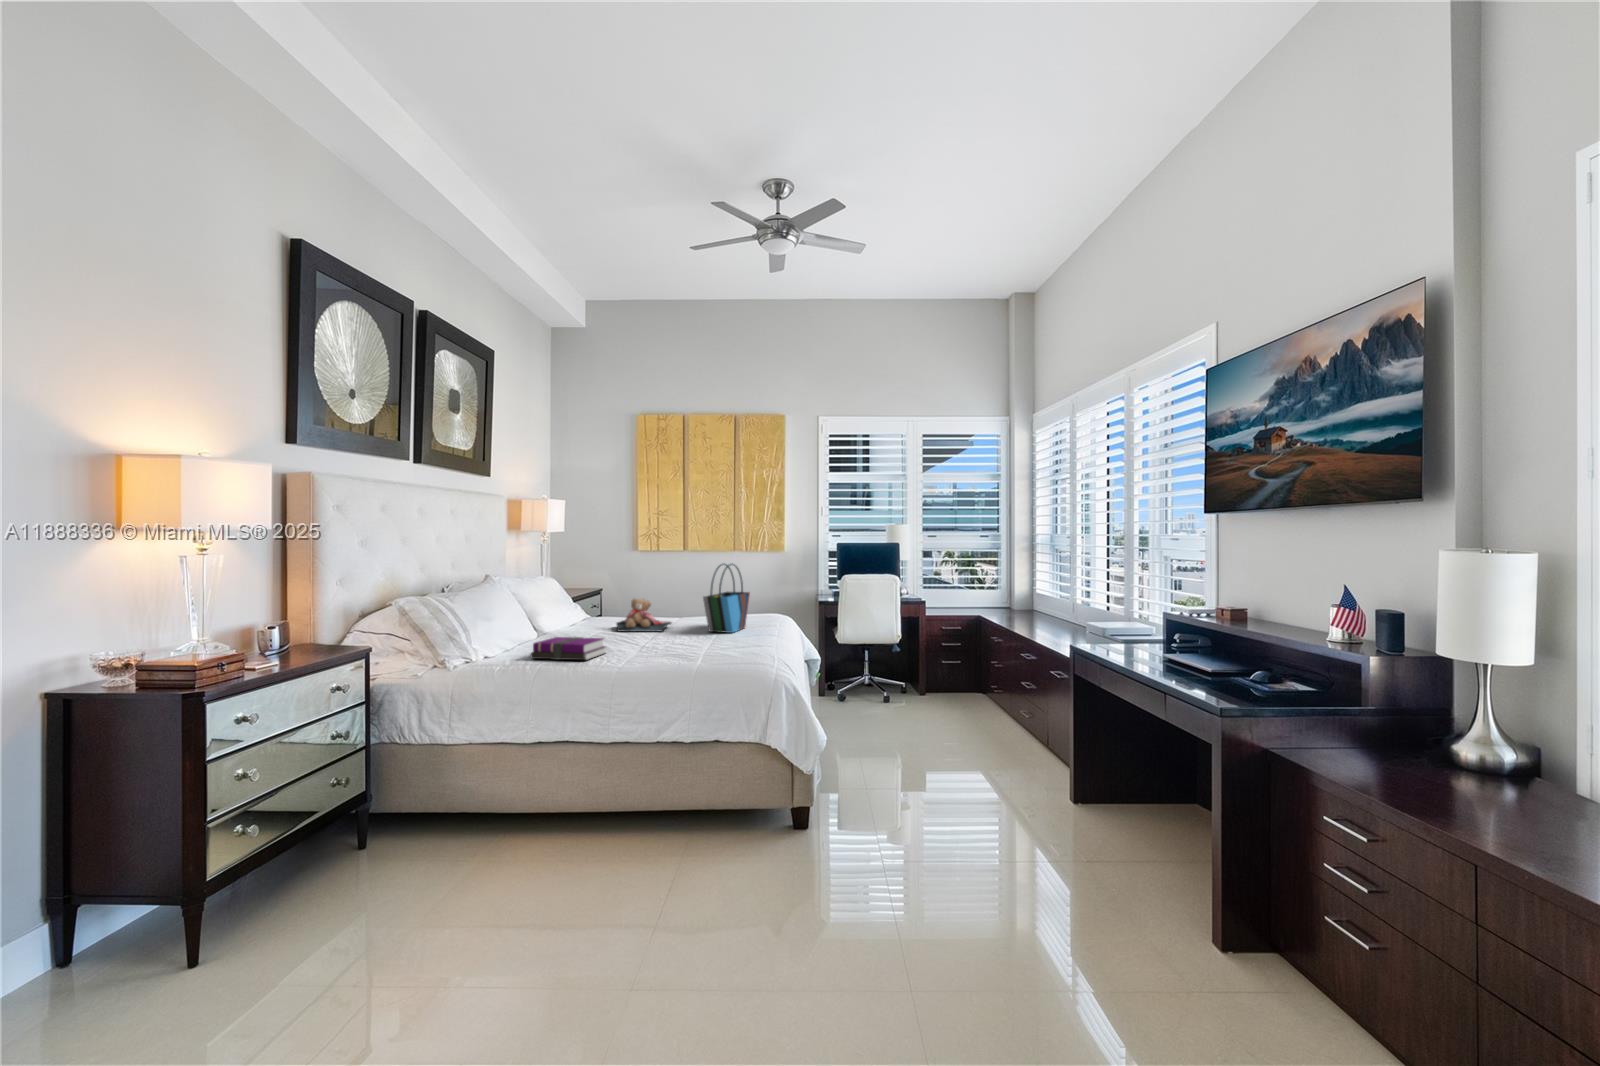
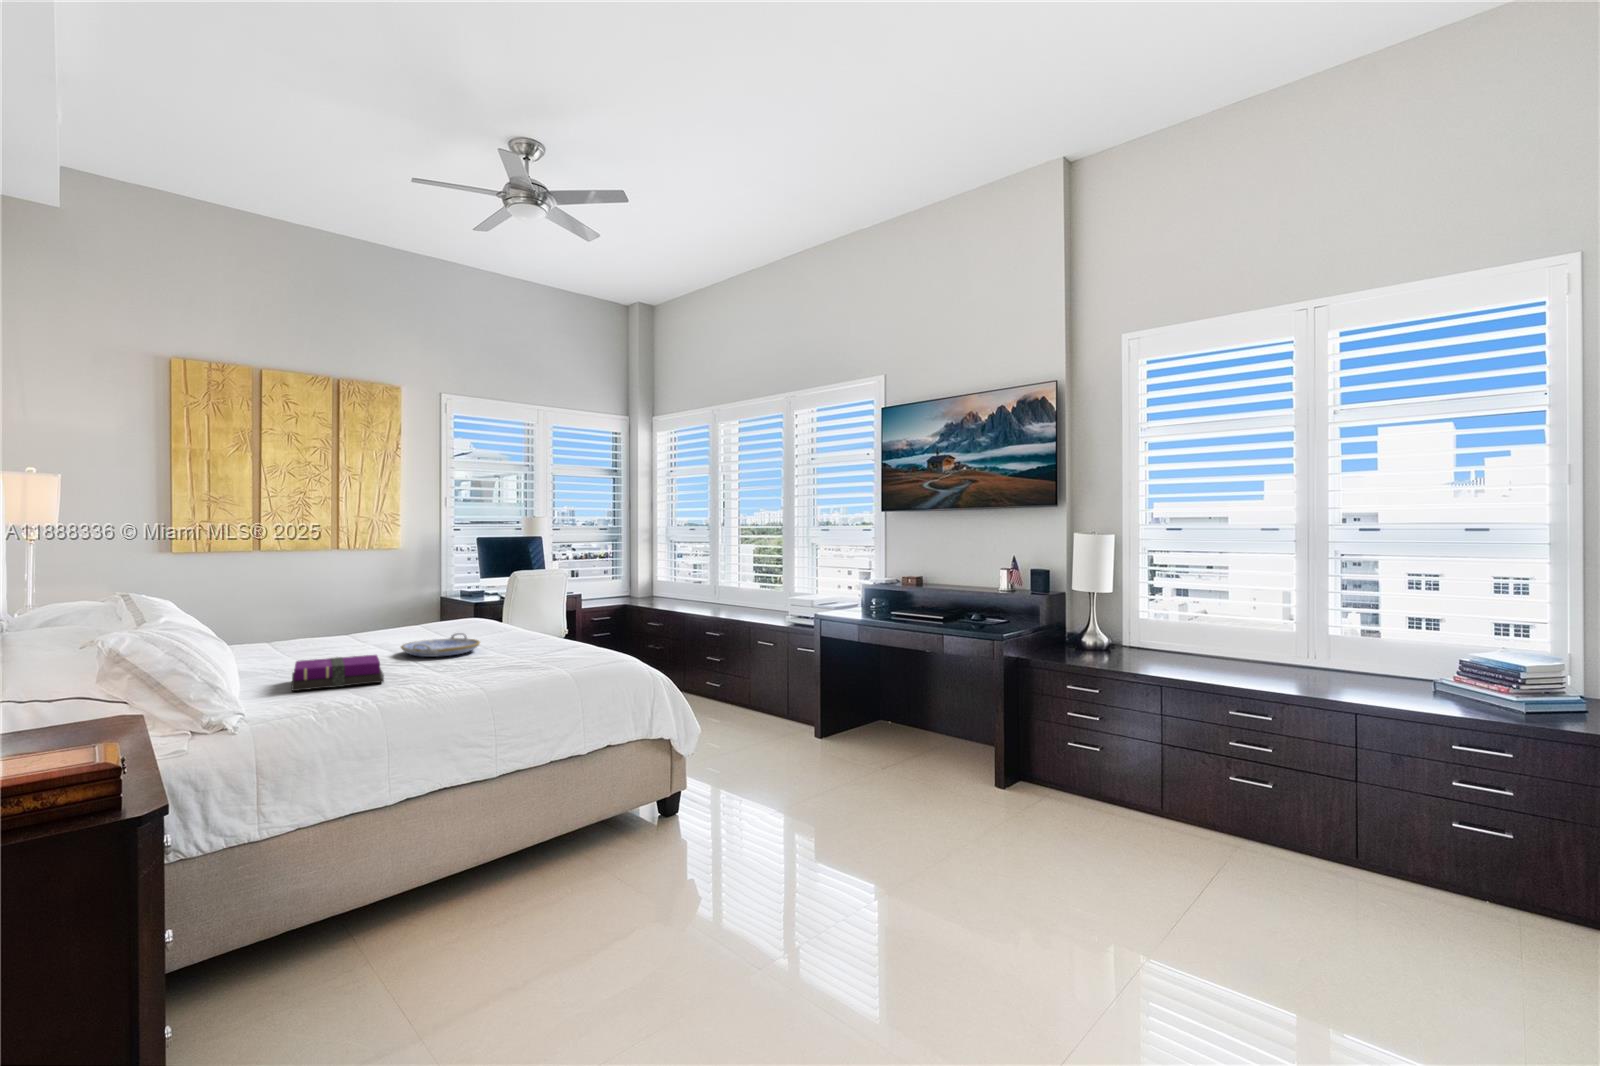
tote bag: present [703,563,750,633] -> none [433,559,470,640]
teddy bear: present [616,598,672,632] -> none [283,607,374,652]
serving tray: none [653,627,714,645] -> present [401,633,480,657]

